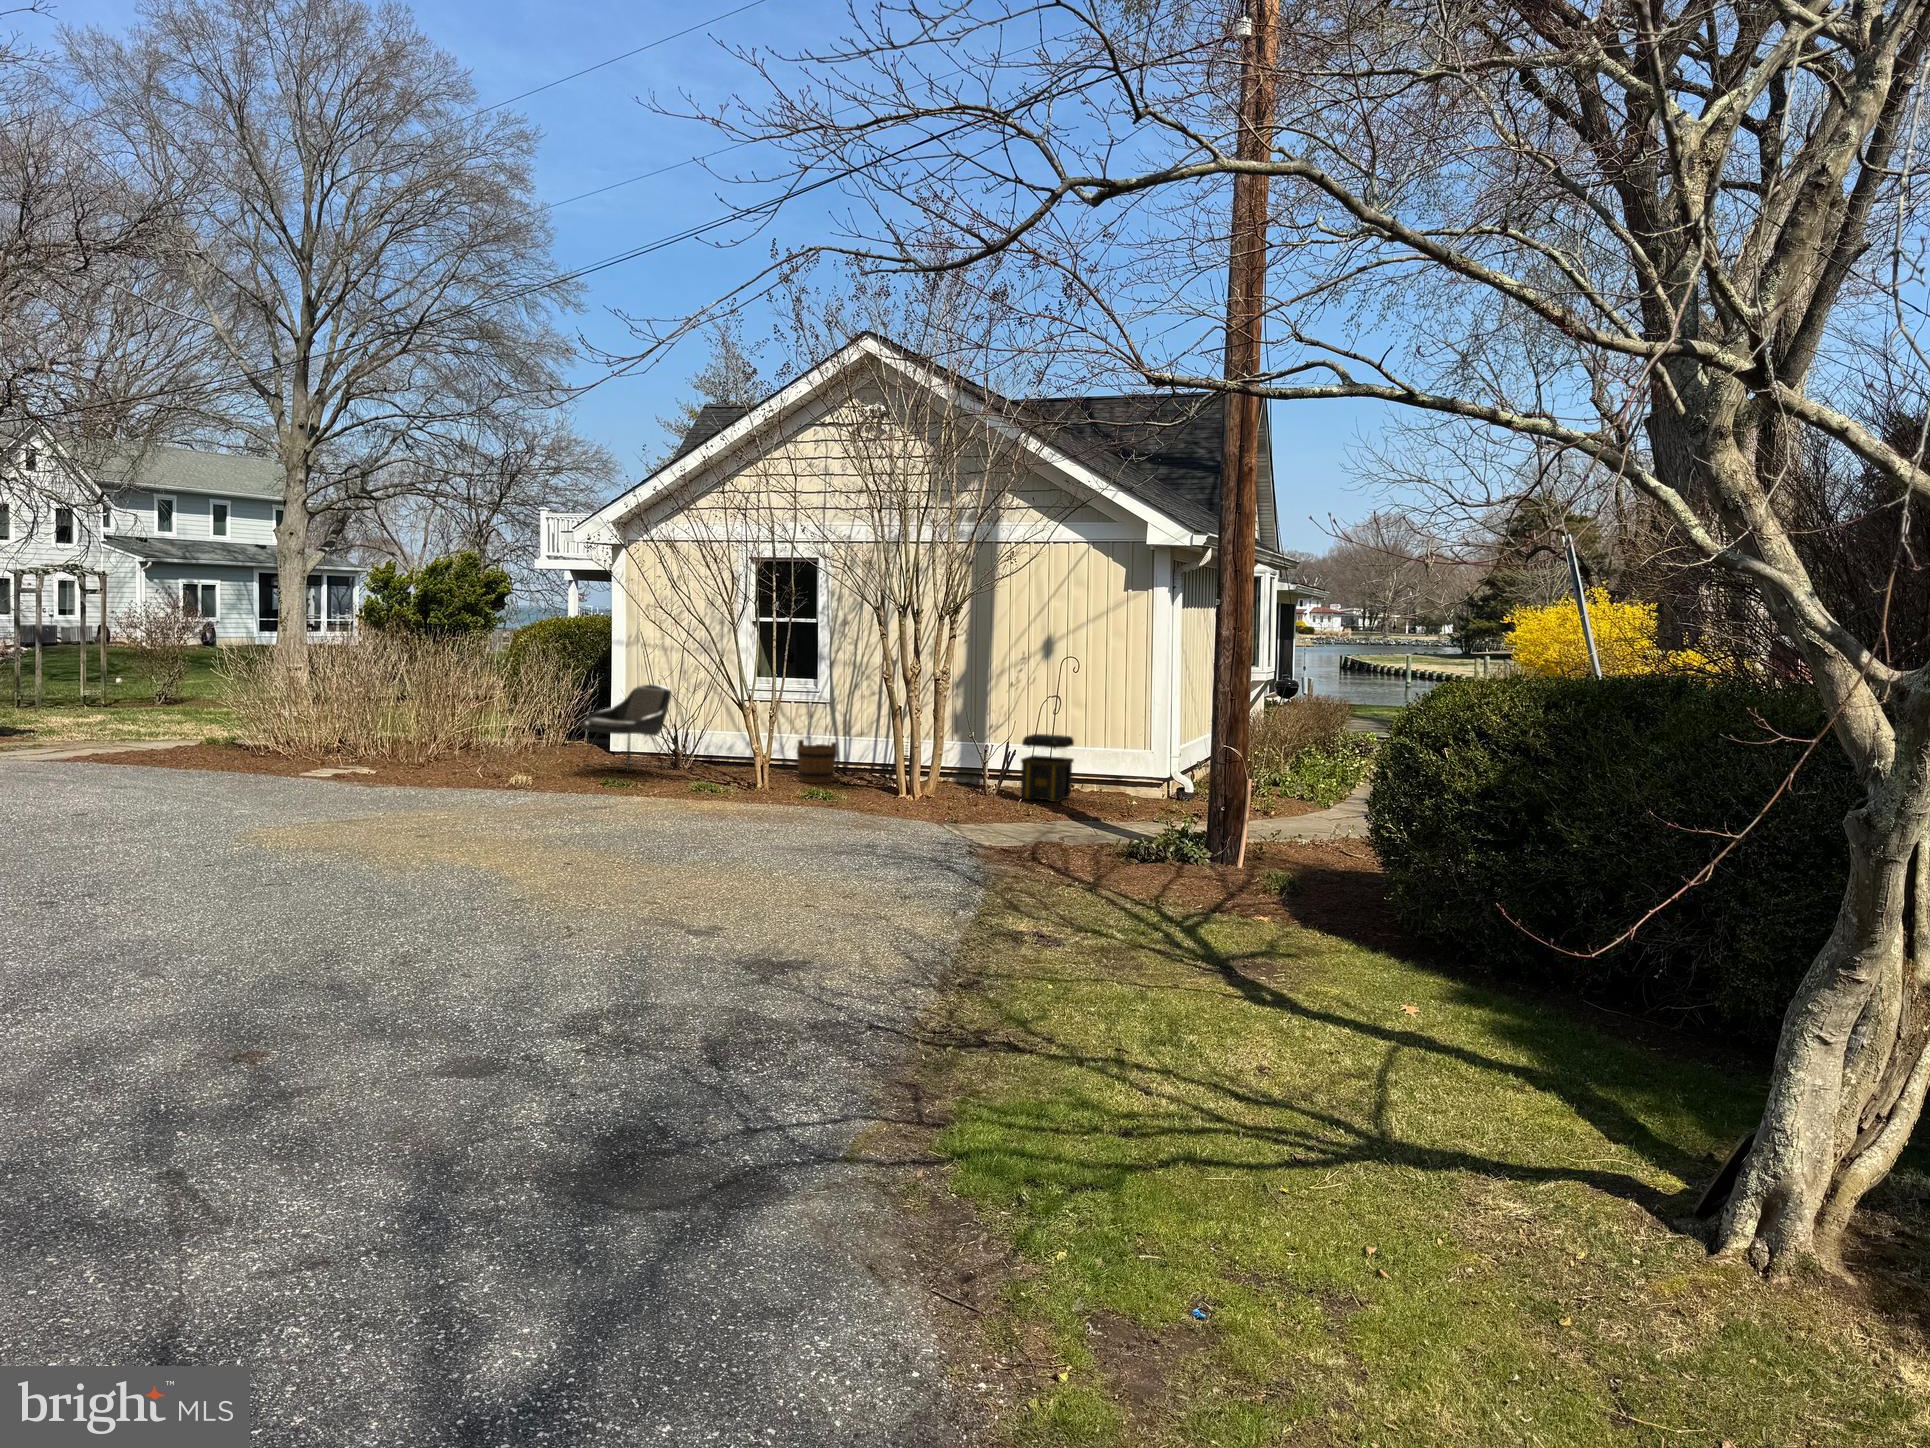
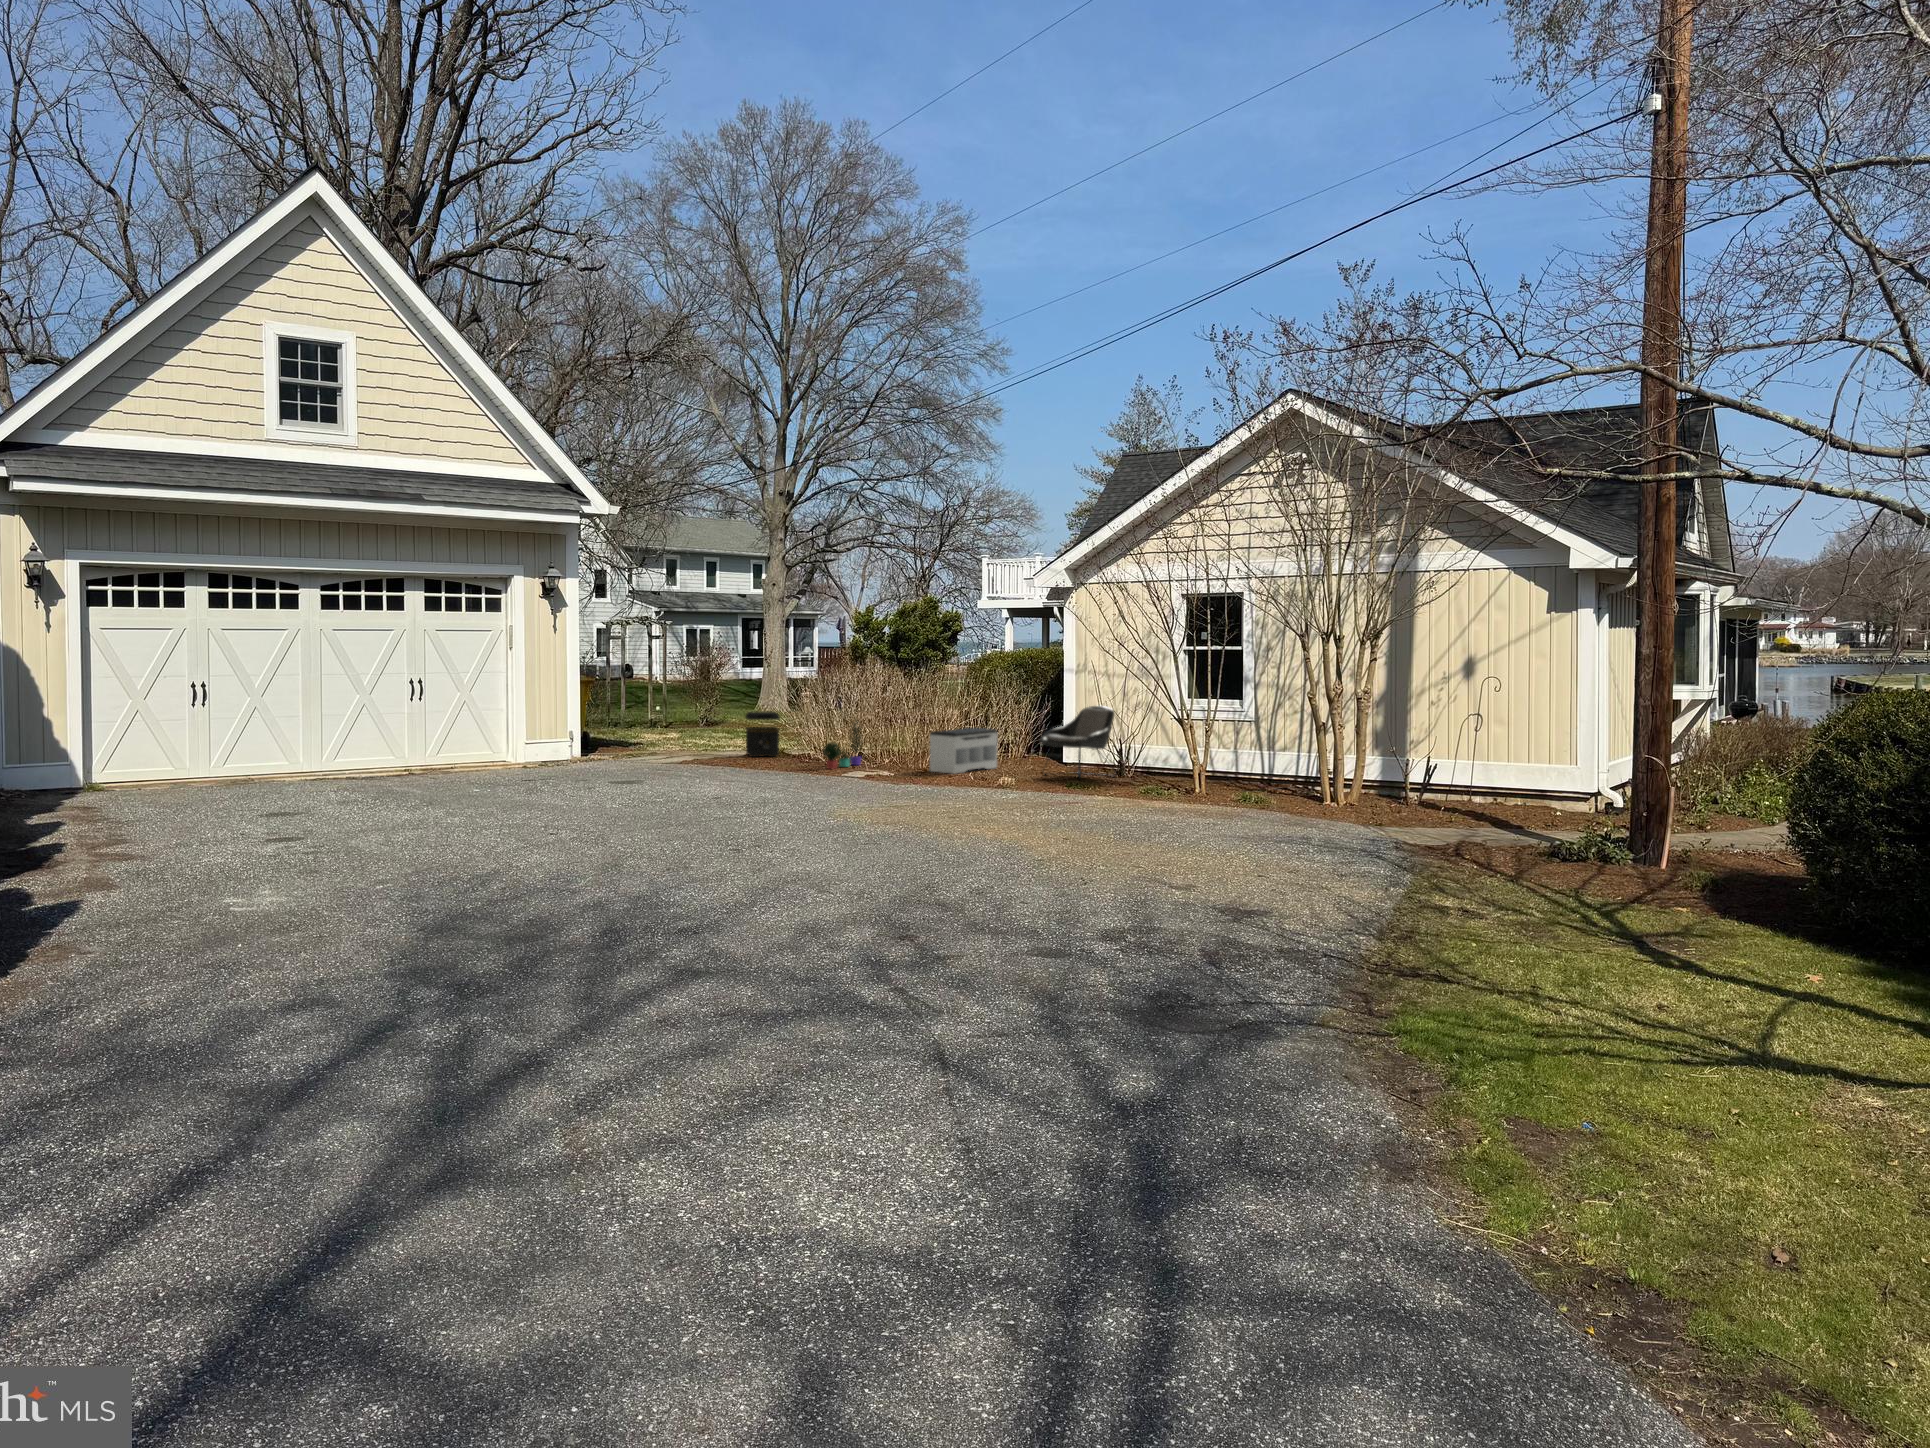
potted plant: none [292,697,357,763] -> present [823,721,864,769]
bench: none [440,710,531,766] -> present [930,728,998,774]
toolbox: present [1021,734,1074,802] -> present [745,711,780,757]
bucket: present [797,739,838,783] -> none [1227,753,1265,792]

